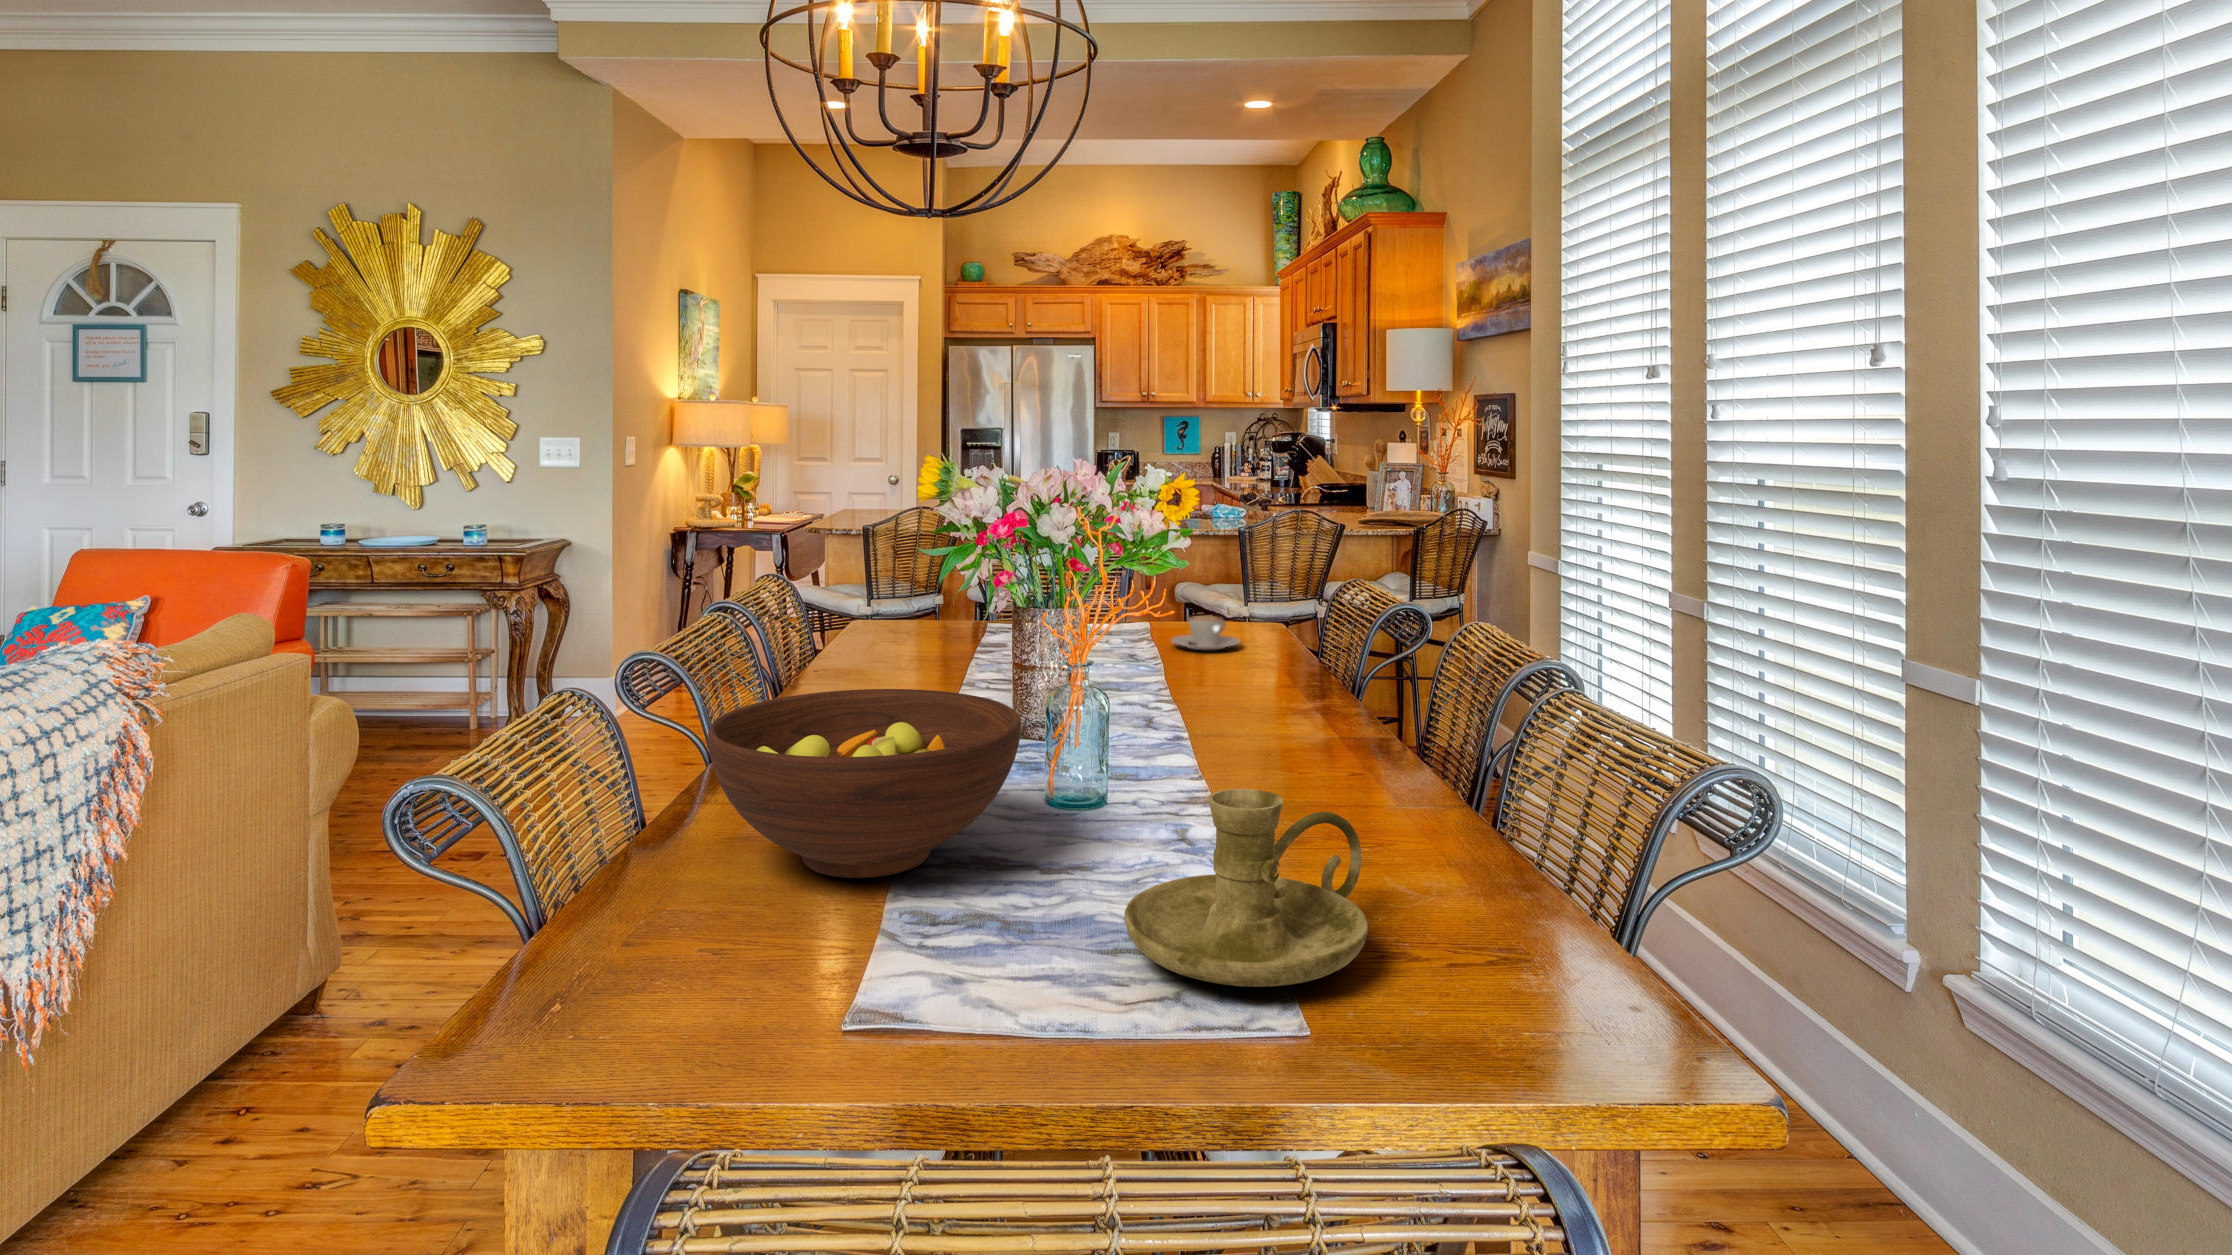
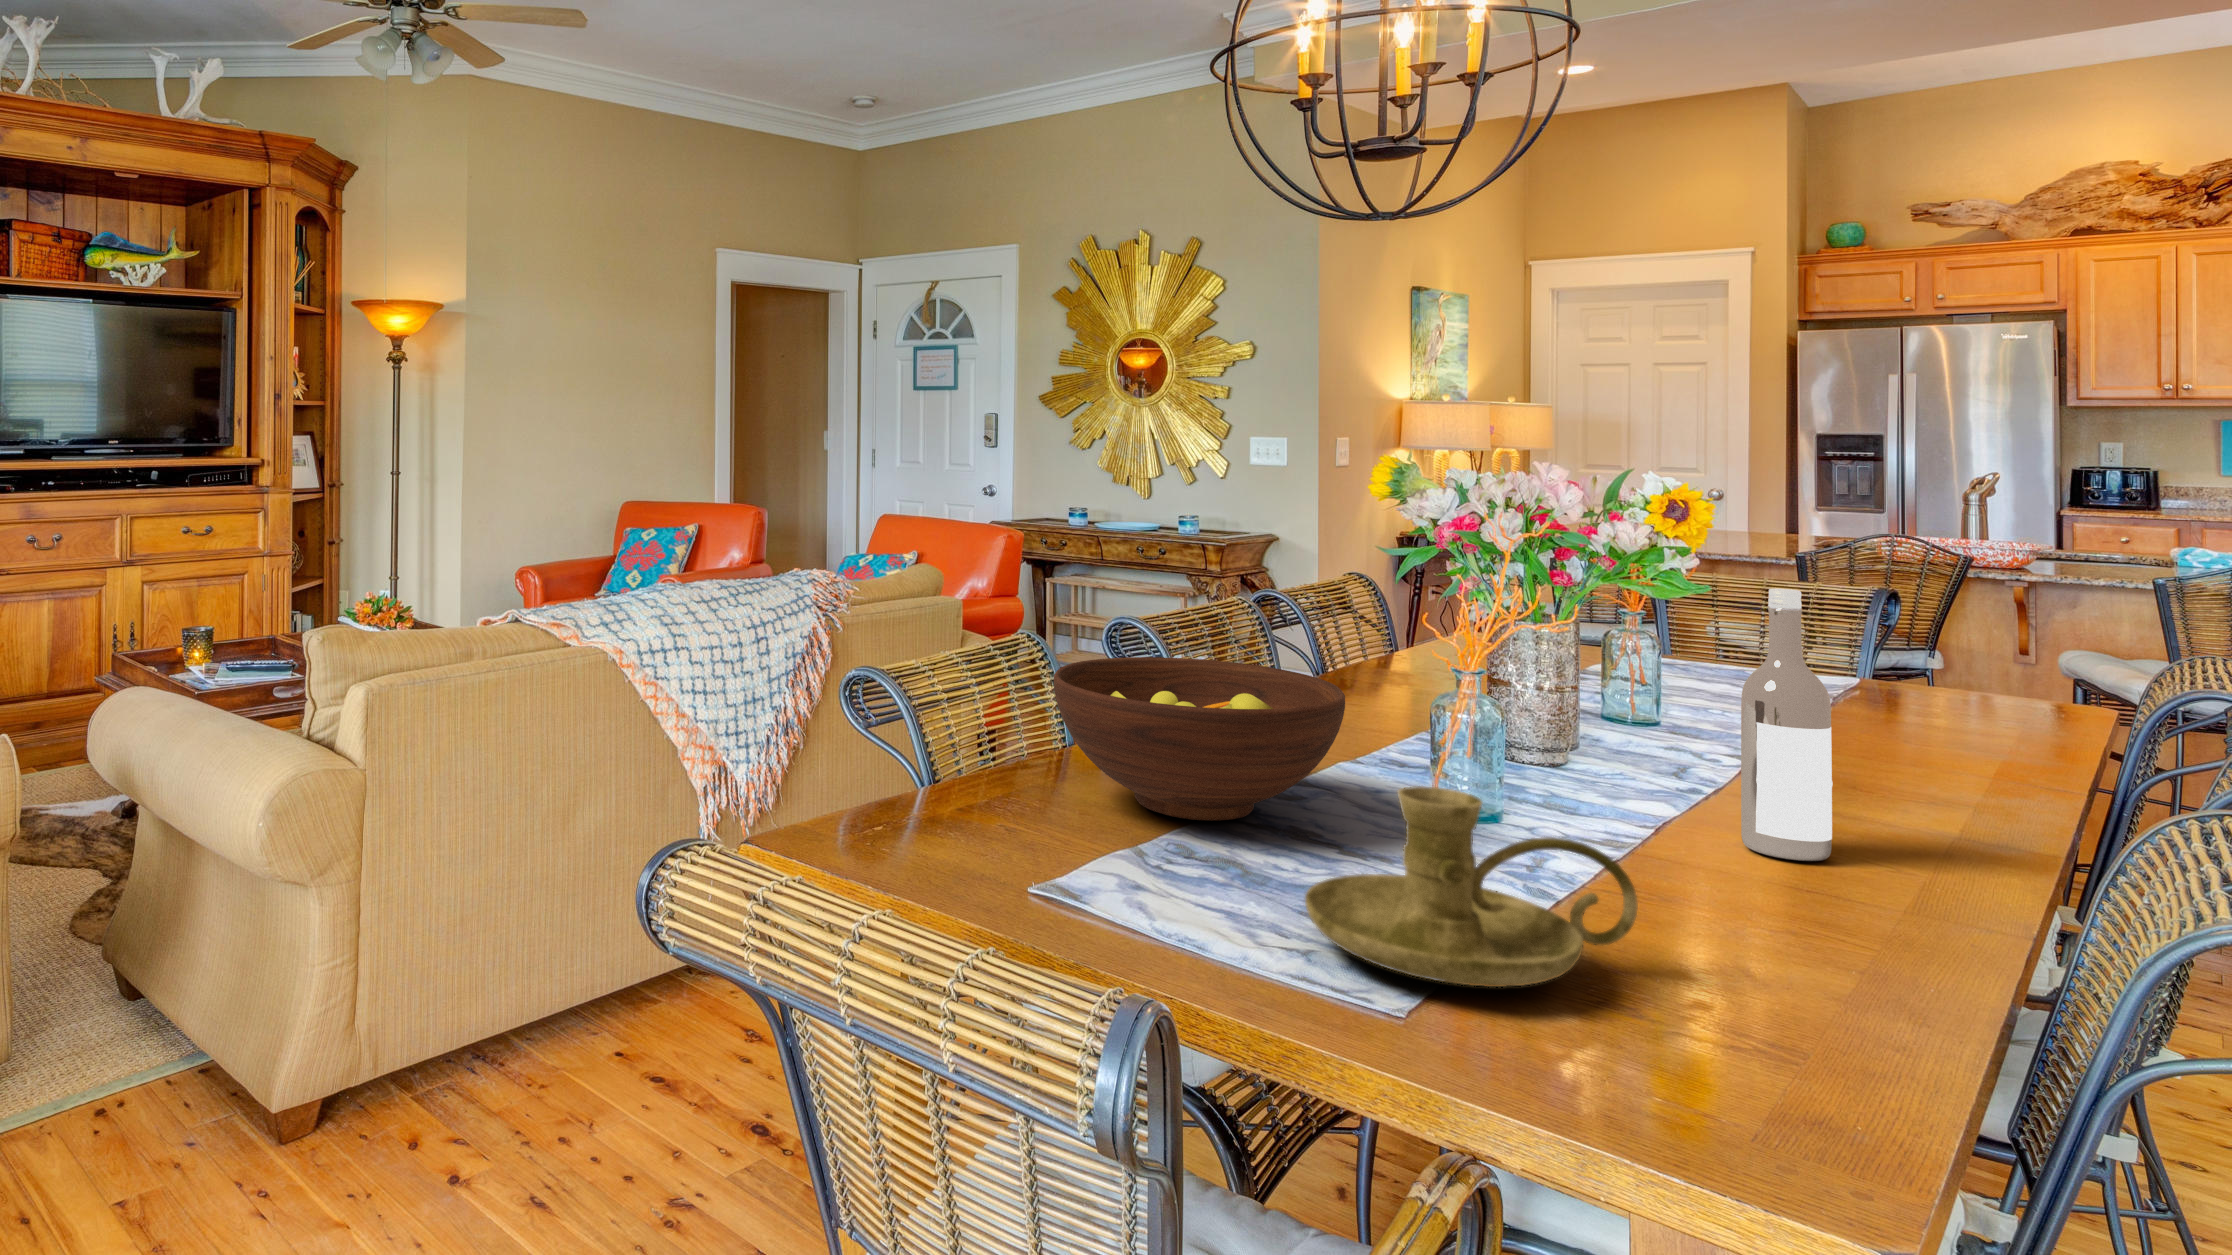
wine bottle: none [1261,561,1320,780] -> present [1741,589,1832,861]
coffee cup: present [1171,616,1240,650] -> none [1846,677,1967,725]

